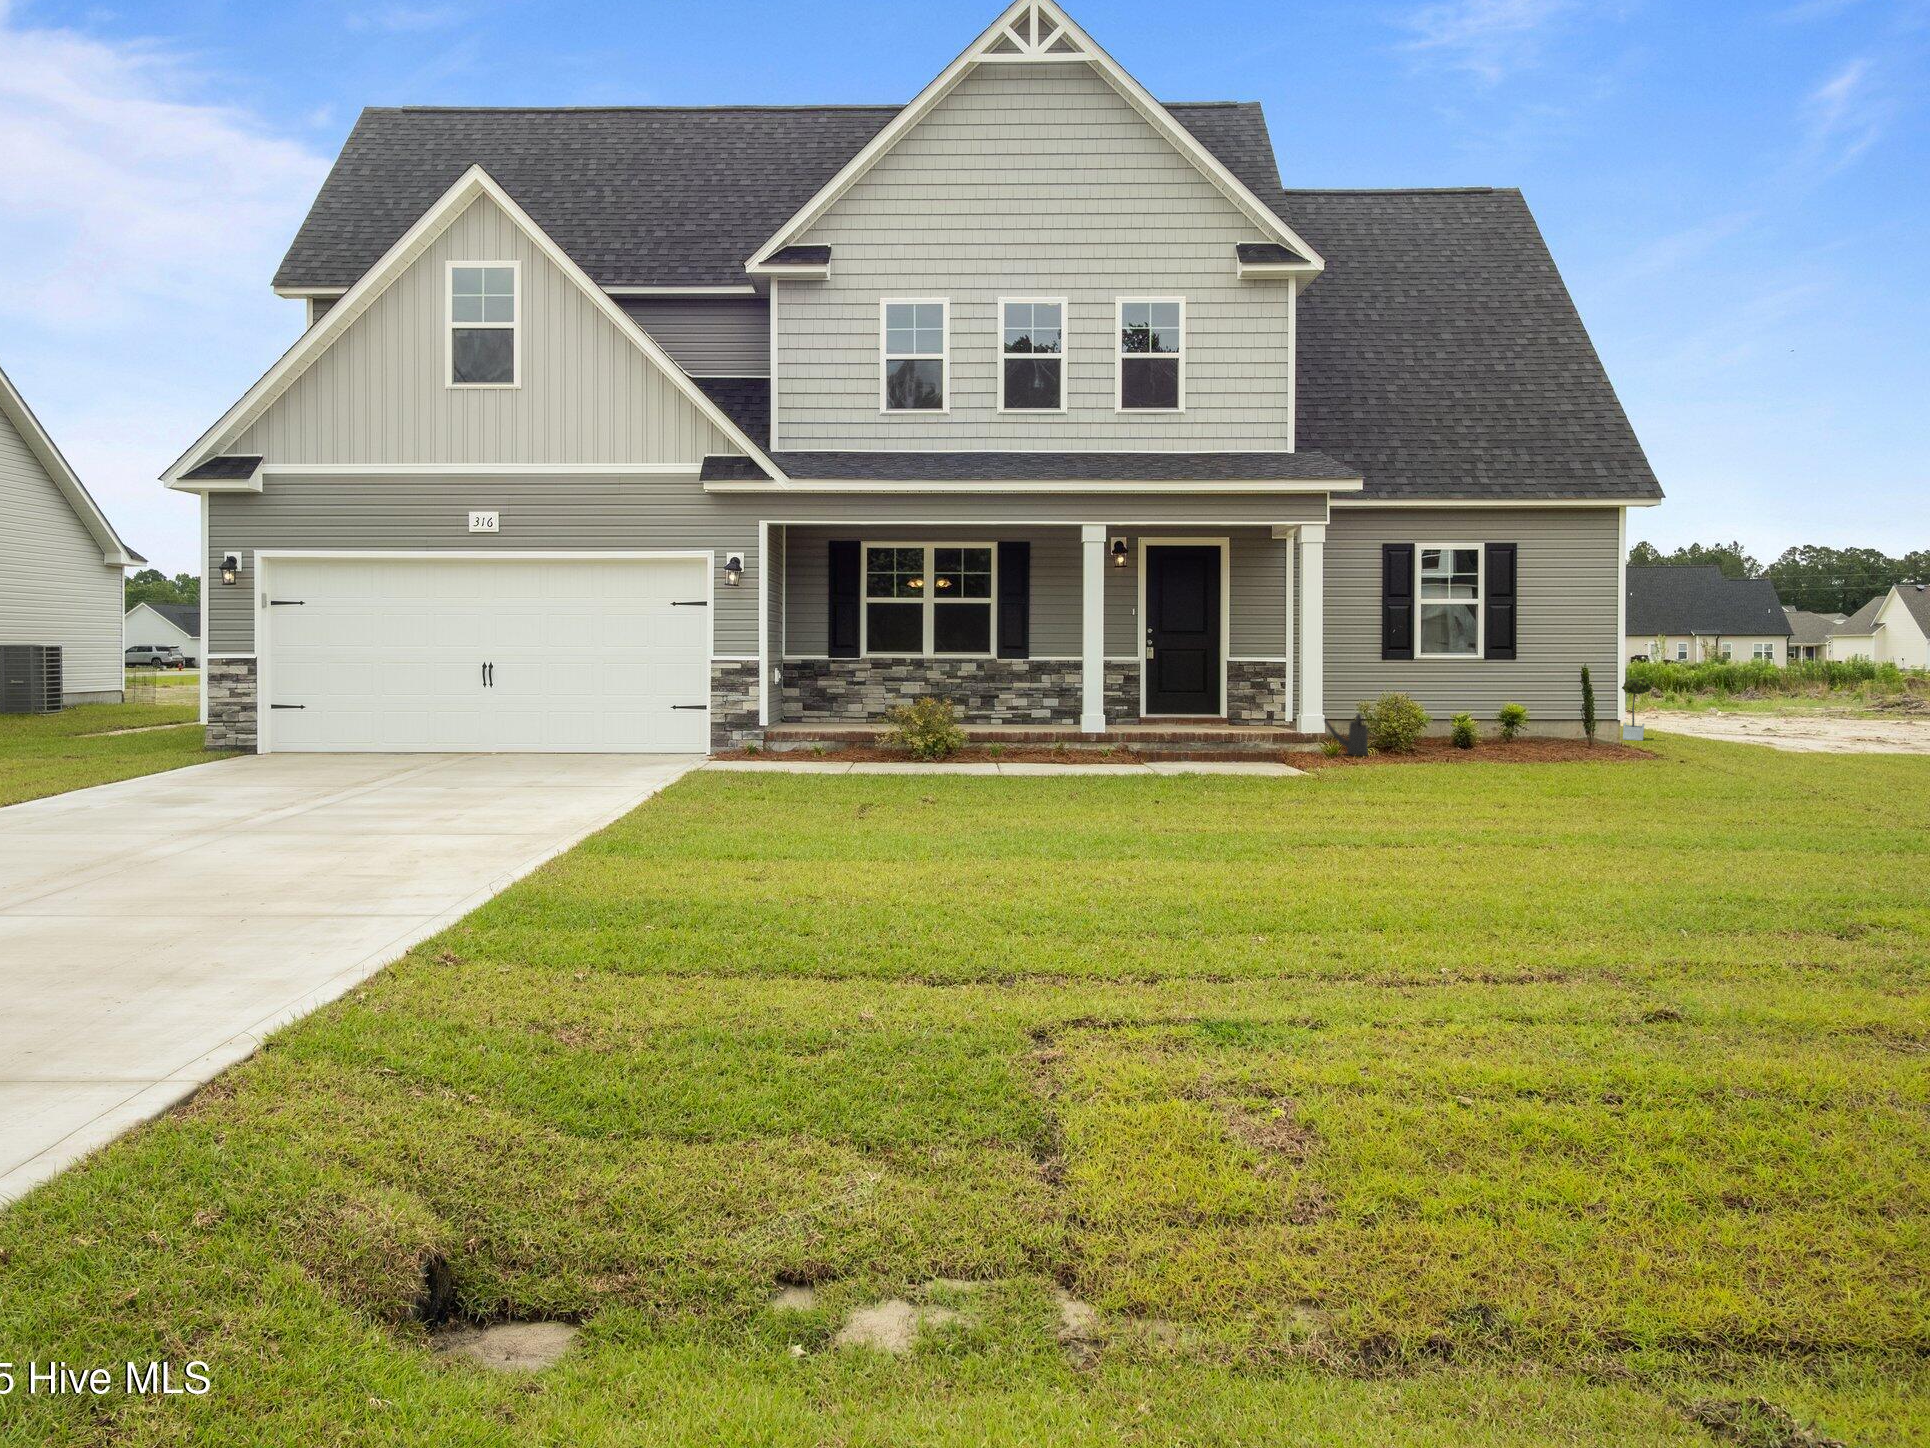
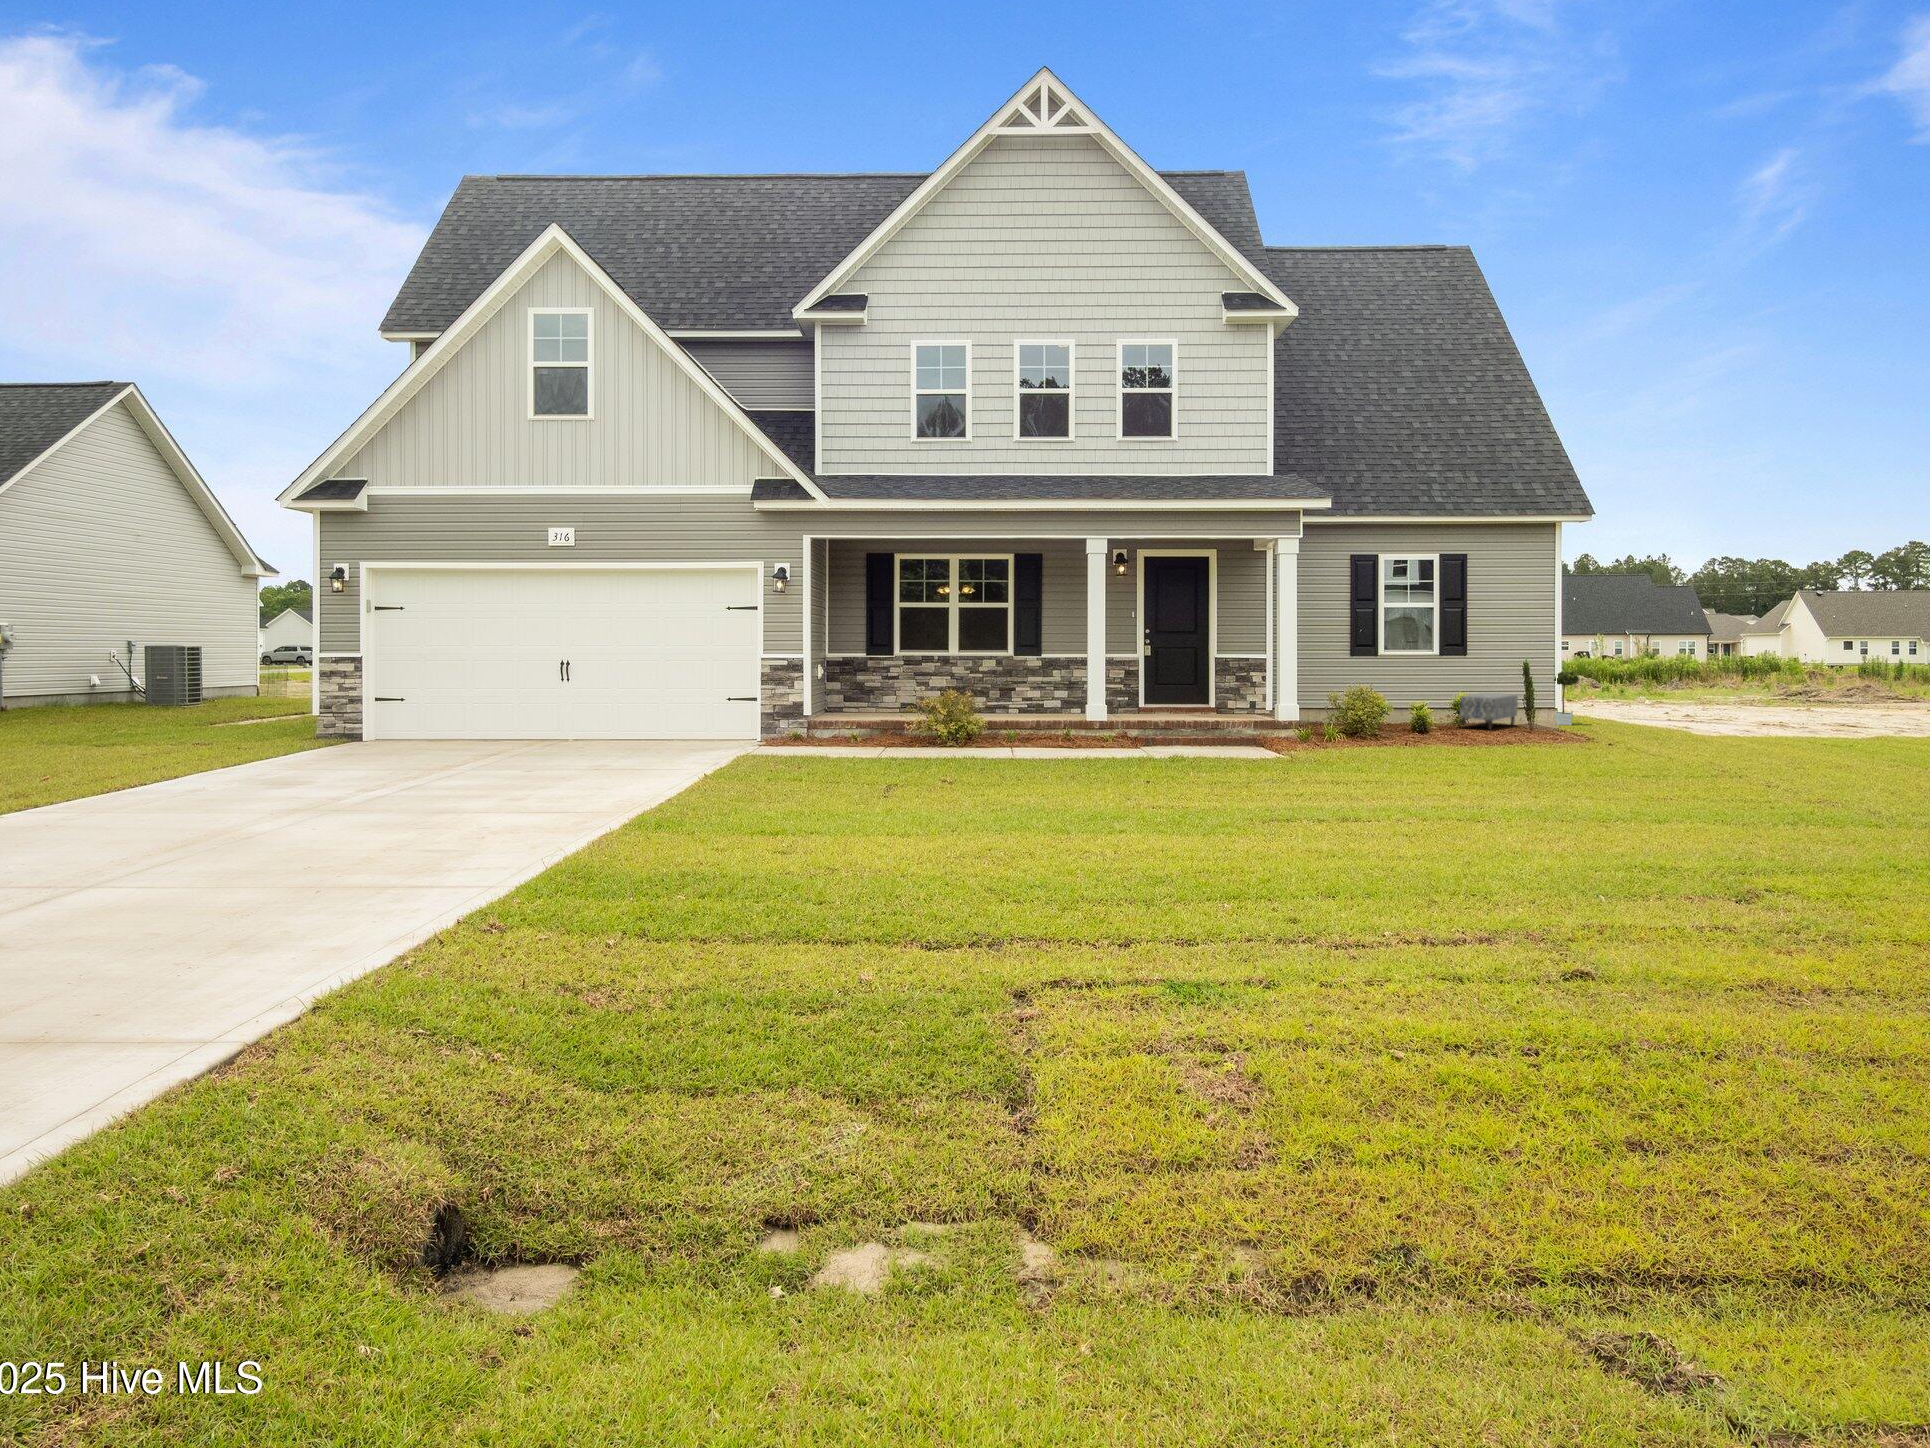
bench: none [1513,702,1580,746] -> present [1460,693,1518,730]
watering can: present [1324,714,1375,756] -> none [1295,703,1341,740]

